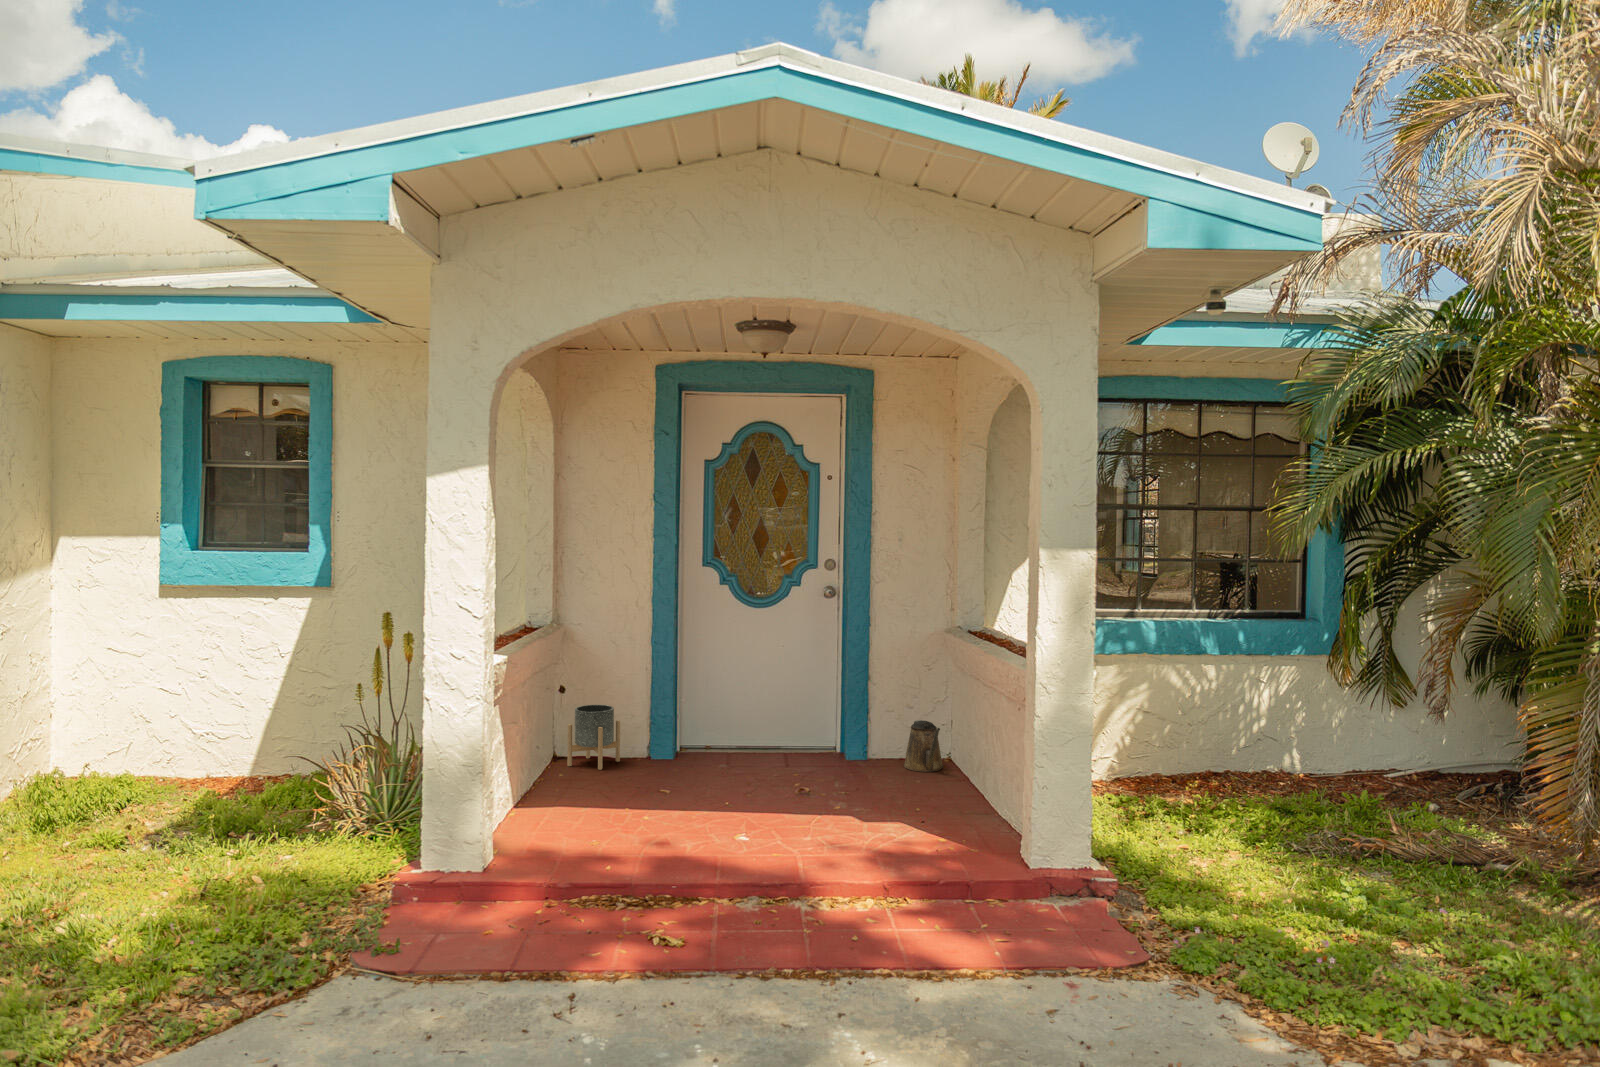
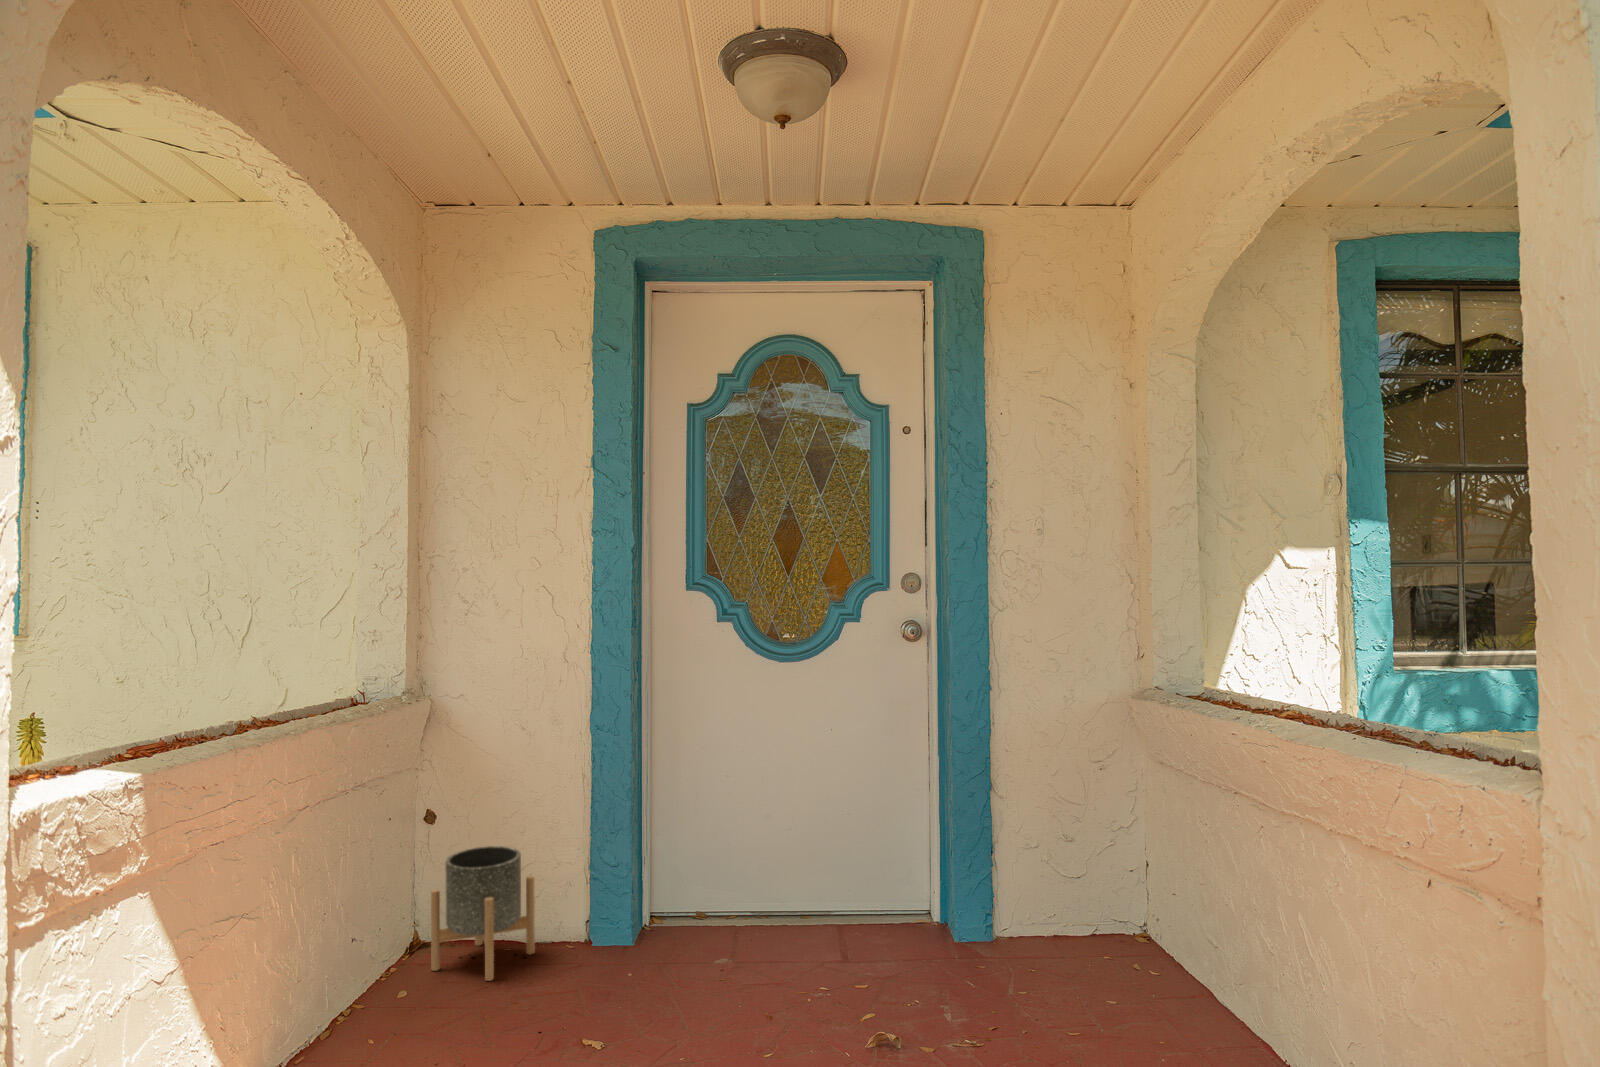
watering can: present [904,720,943,772] -> none [1064,864,1152,973]

